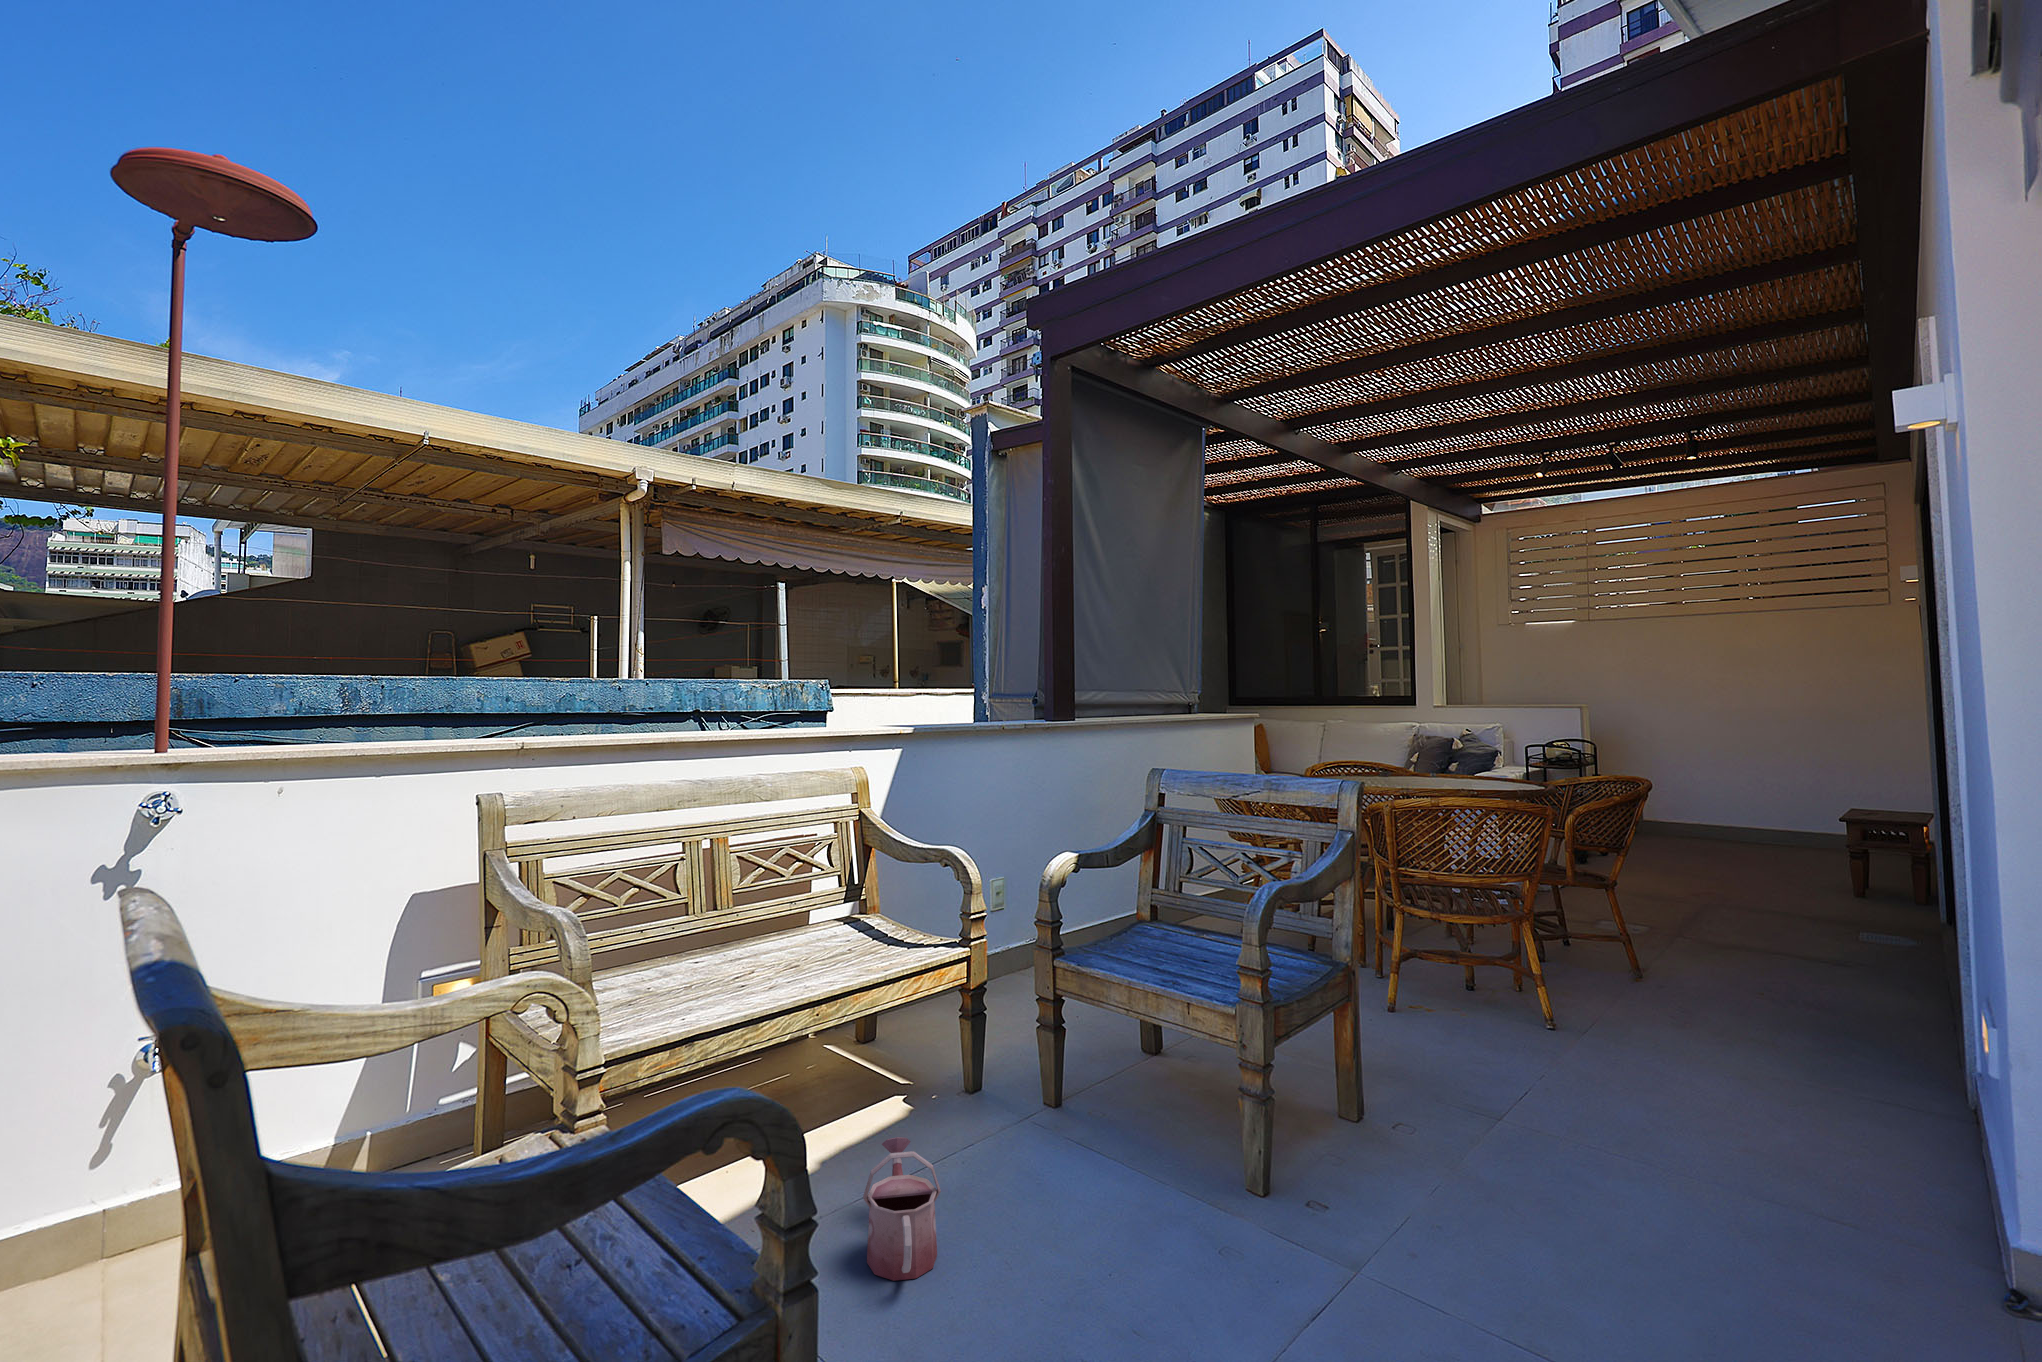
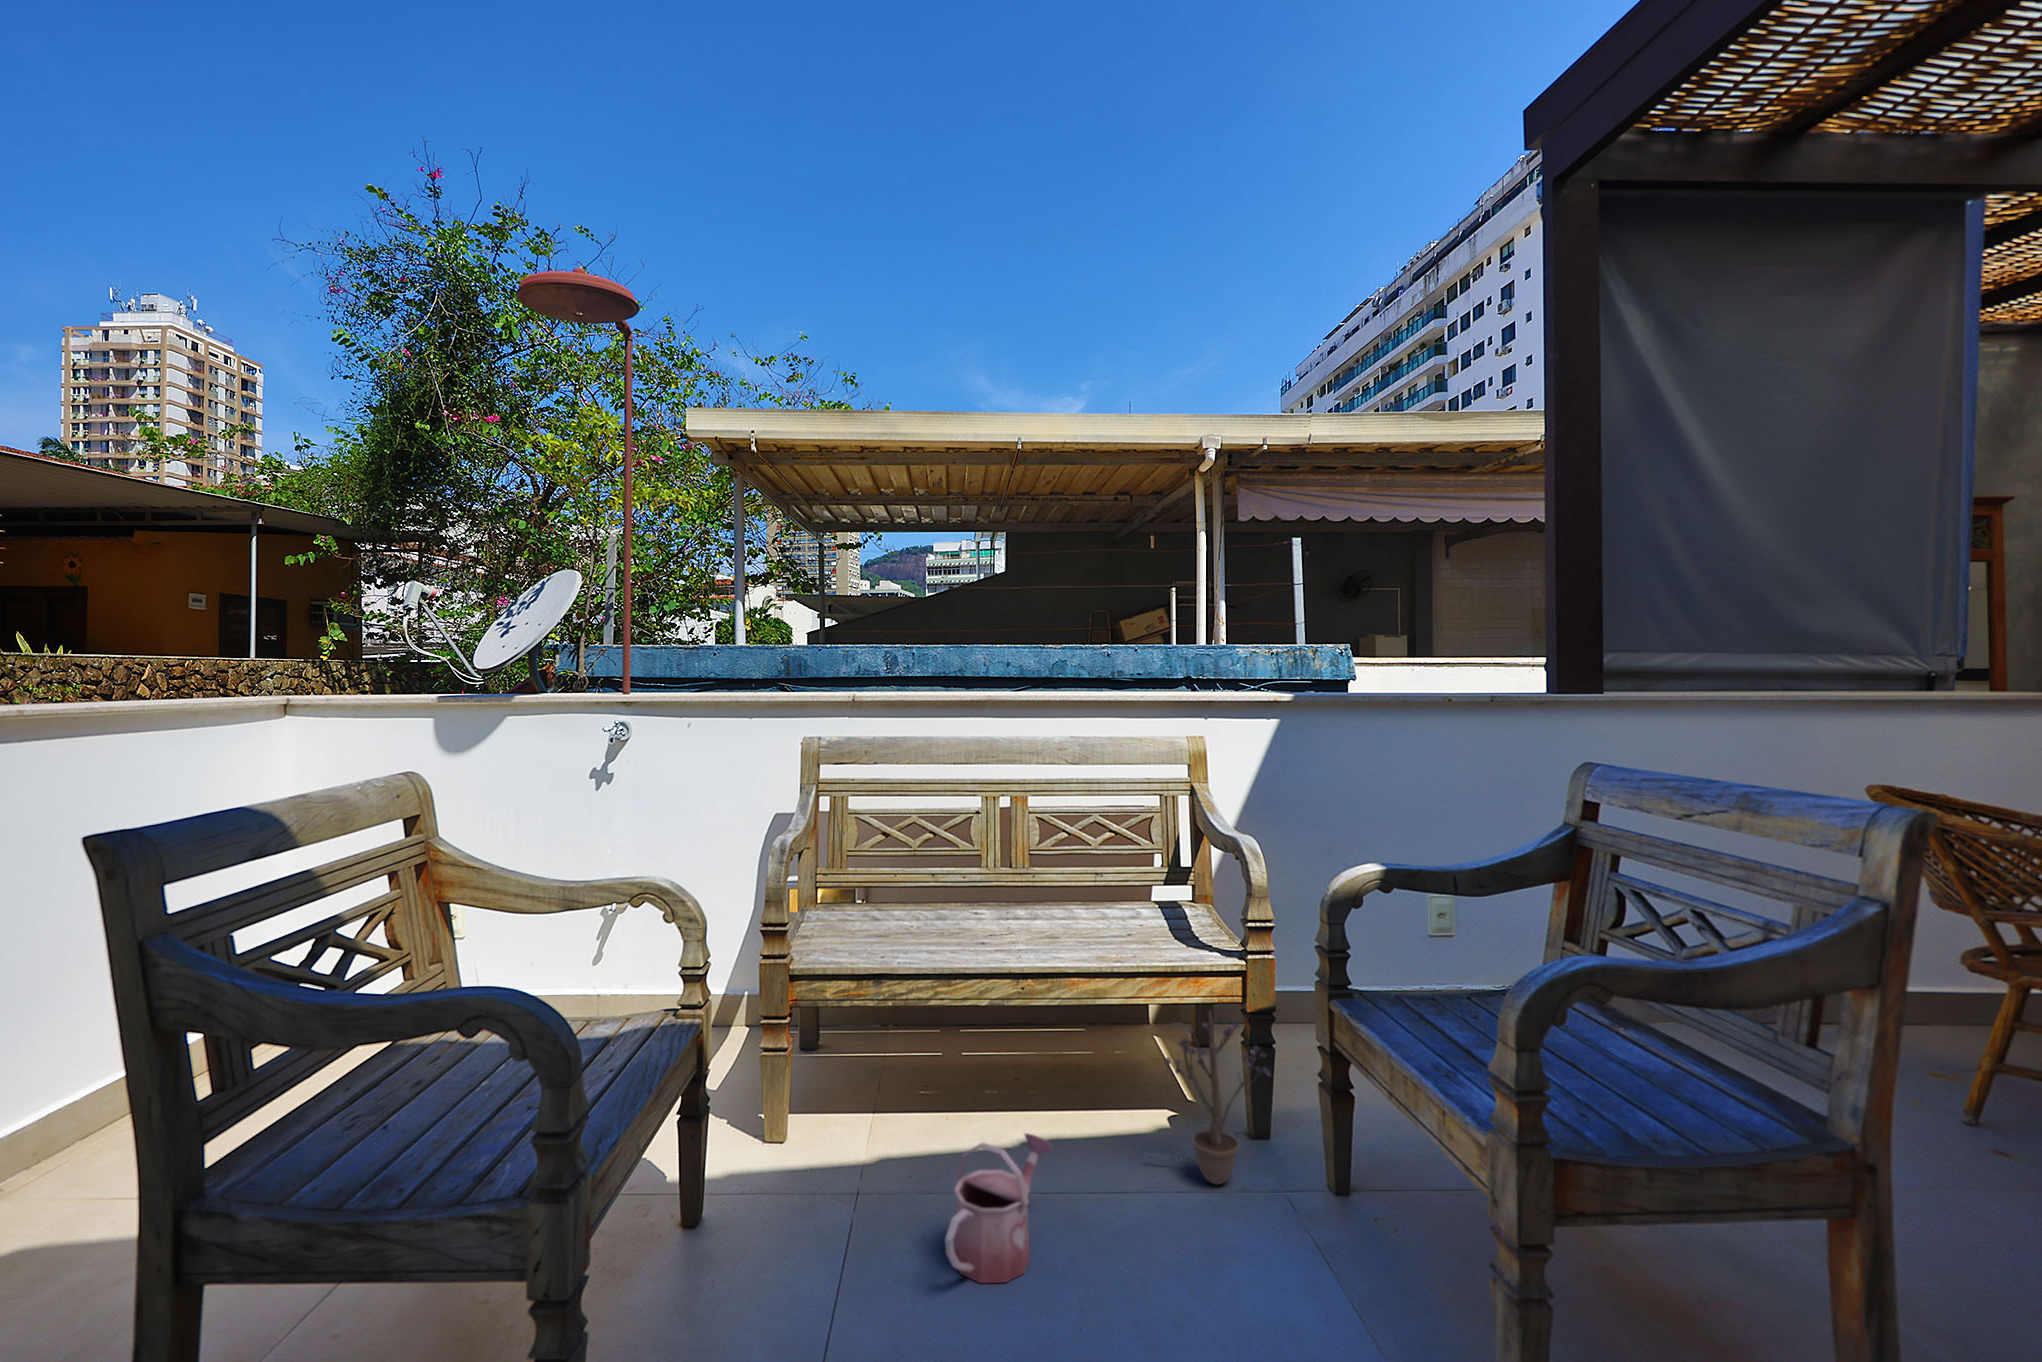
decorative plant: none [923,992,1021,1136] -> present [1149,1011,1271,1184]

